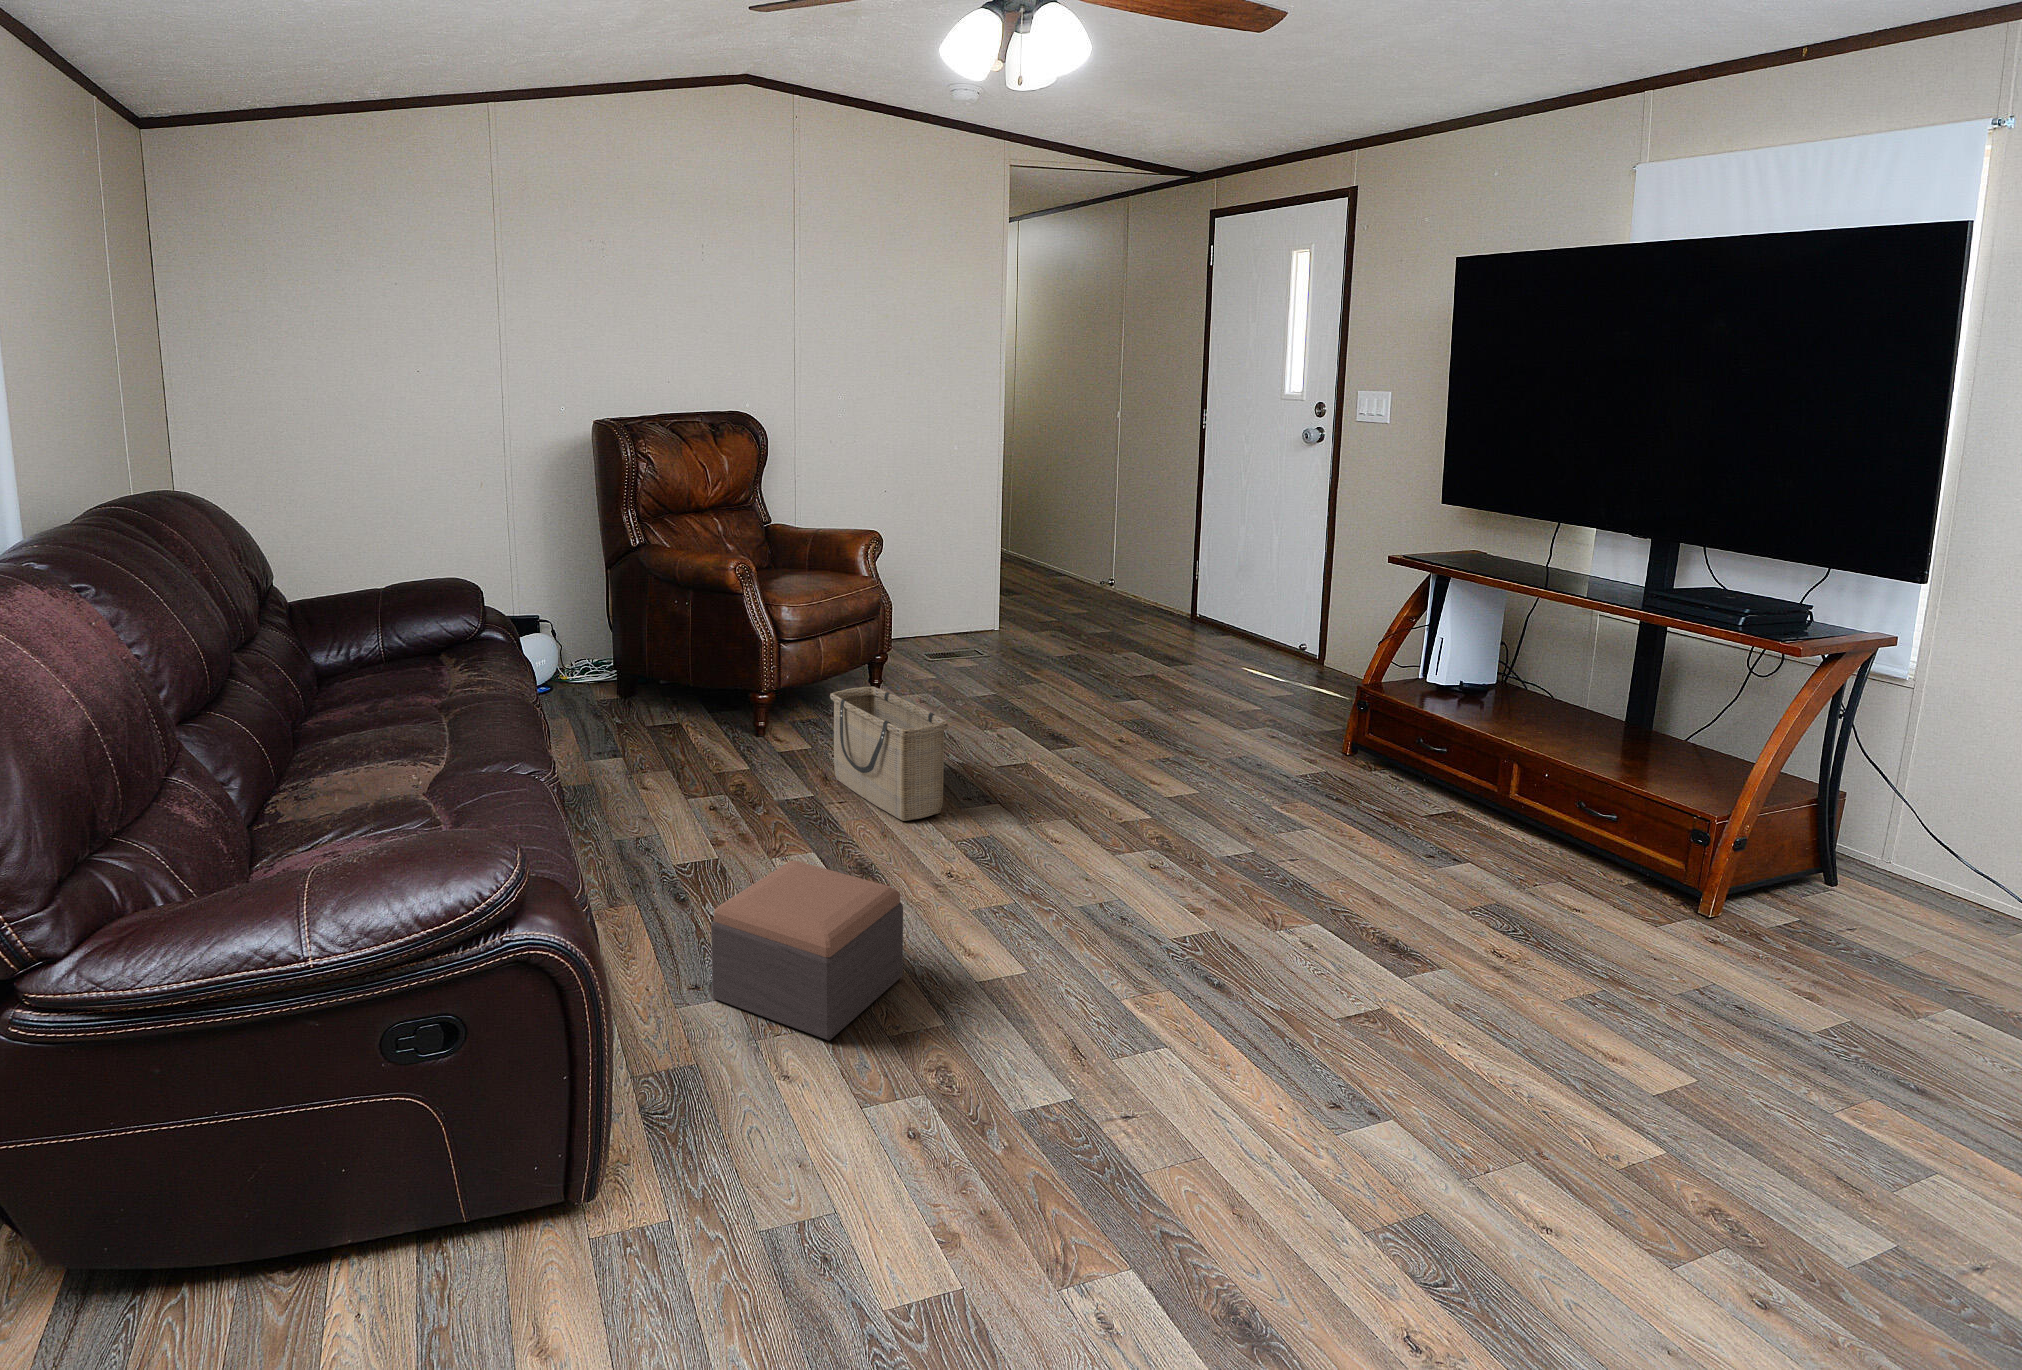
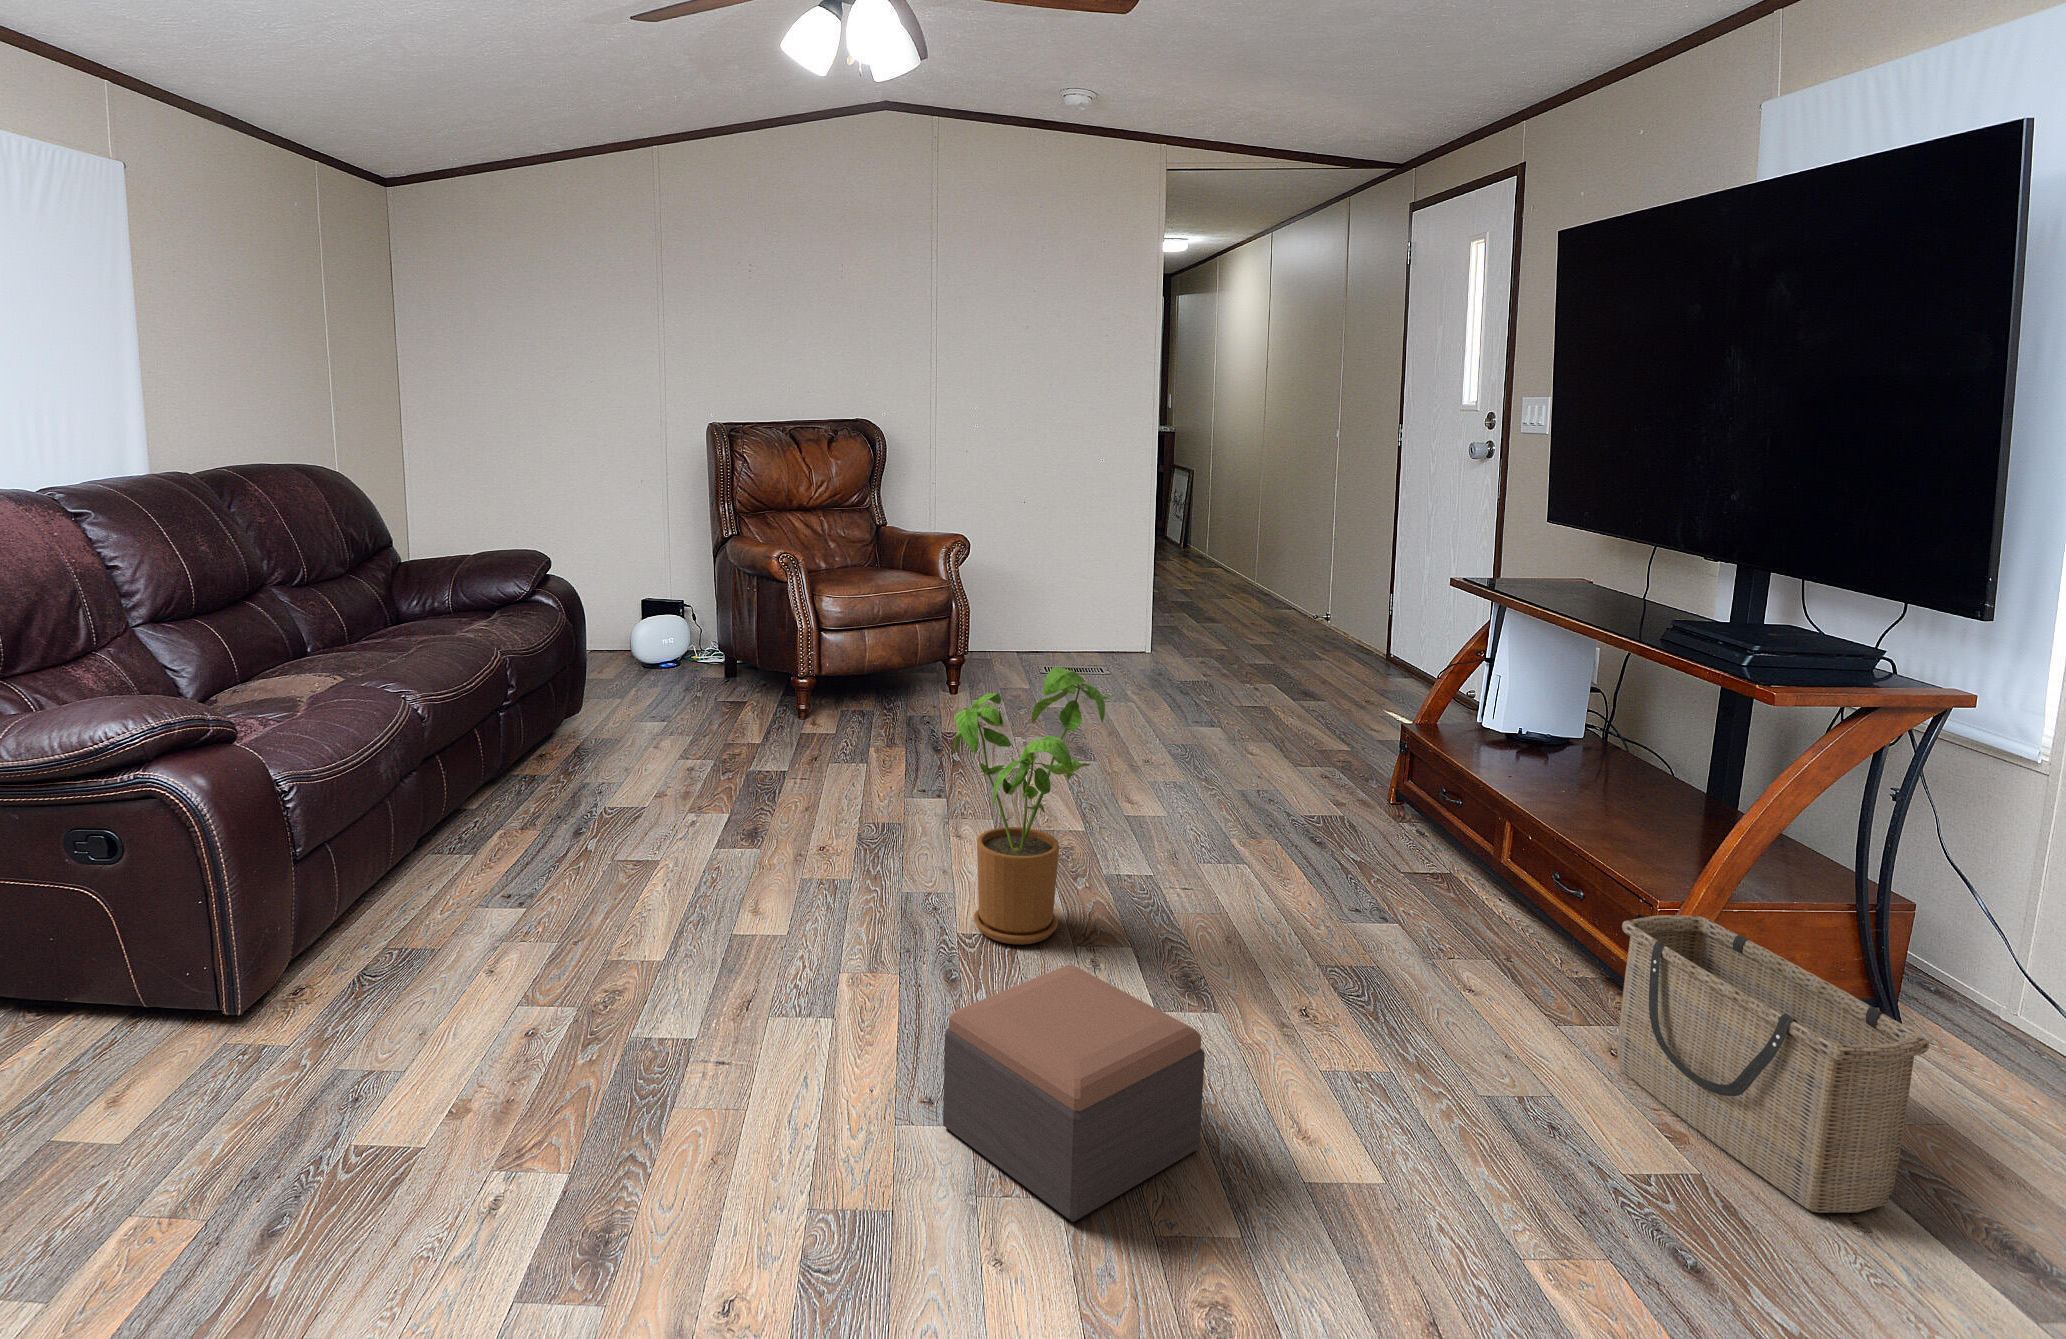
house plant: none [657,633,782,862] -> present [954,667,1112,945]
basket: present [830,686,948,821] -> present [1617,915,1929,1213]

